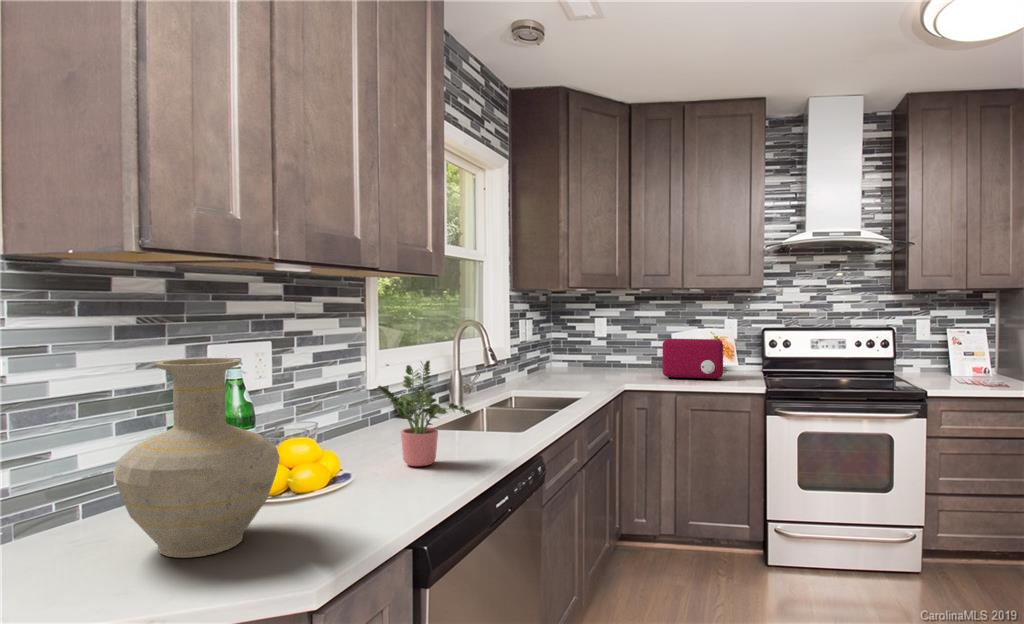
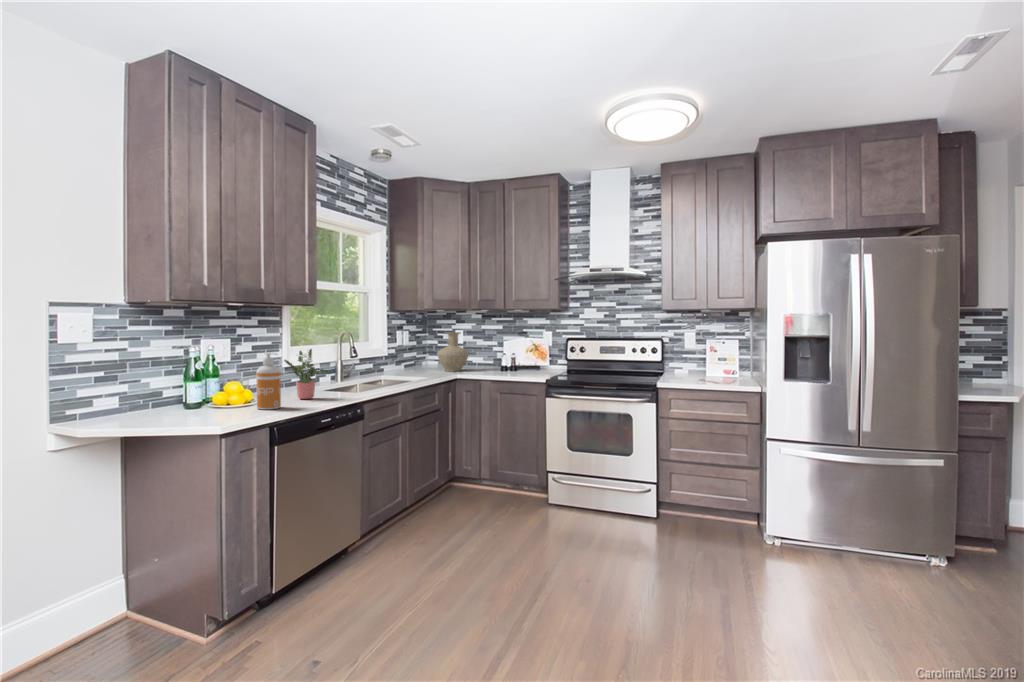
toaster: present [662,339,723,380] -> none [490,344,529,370]
vase: present [113,358,280,558] -> present [438,332,469,371]
soap dispenser: none [326,377,380,513] -> present [257,353,281,410]

